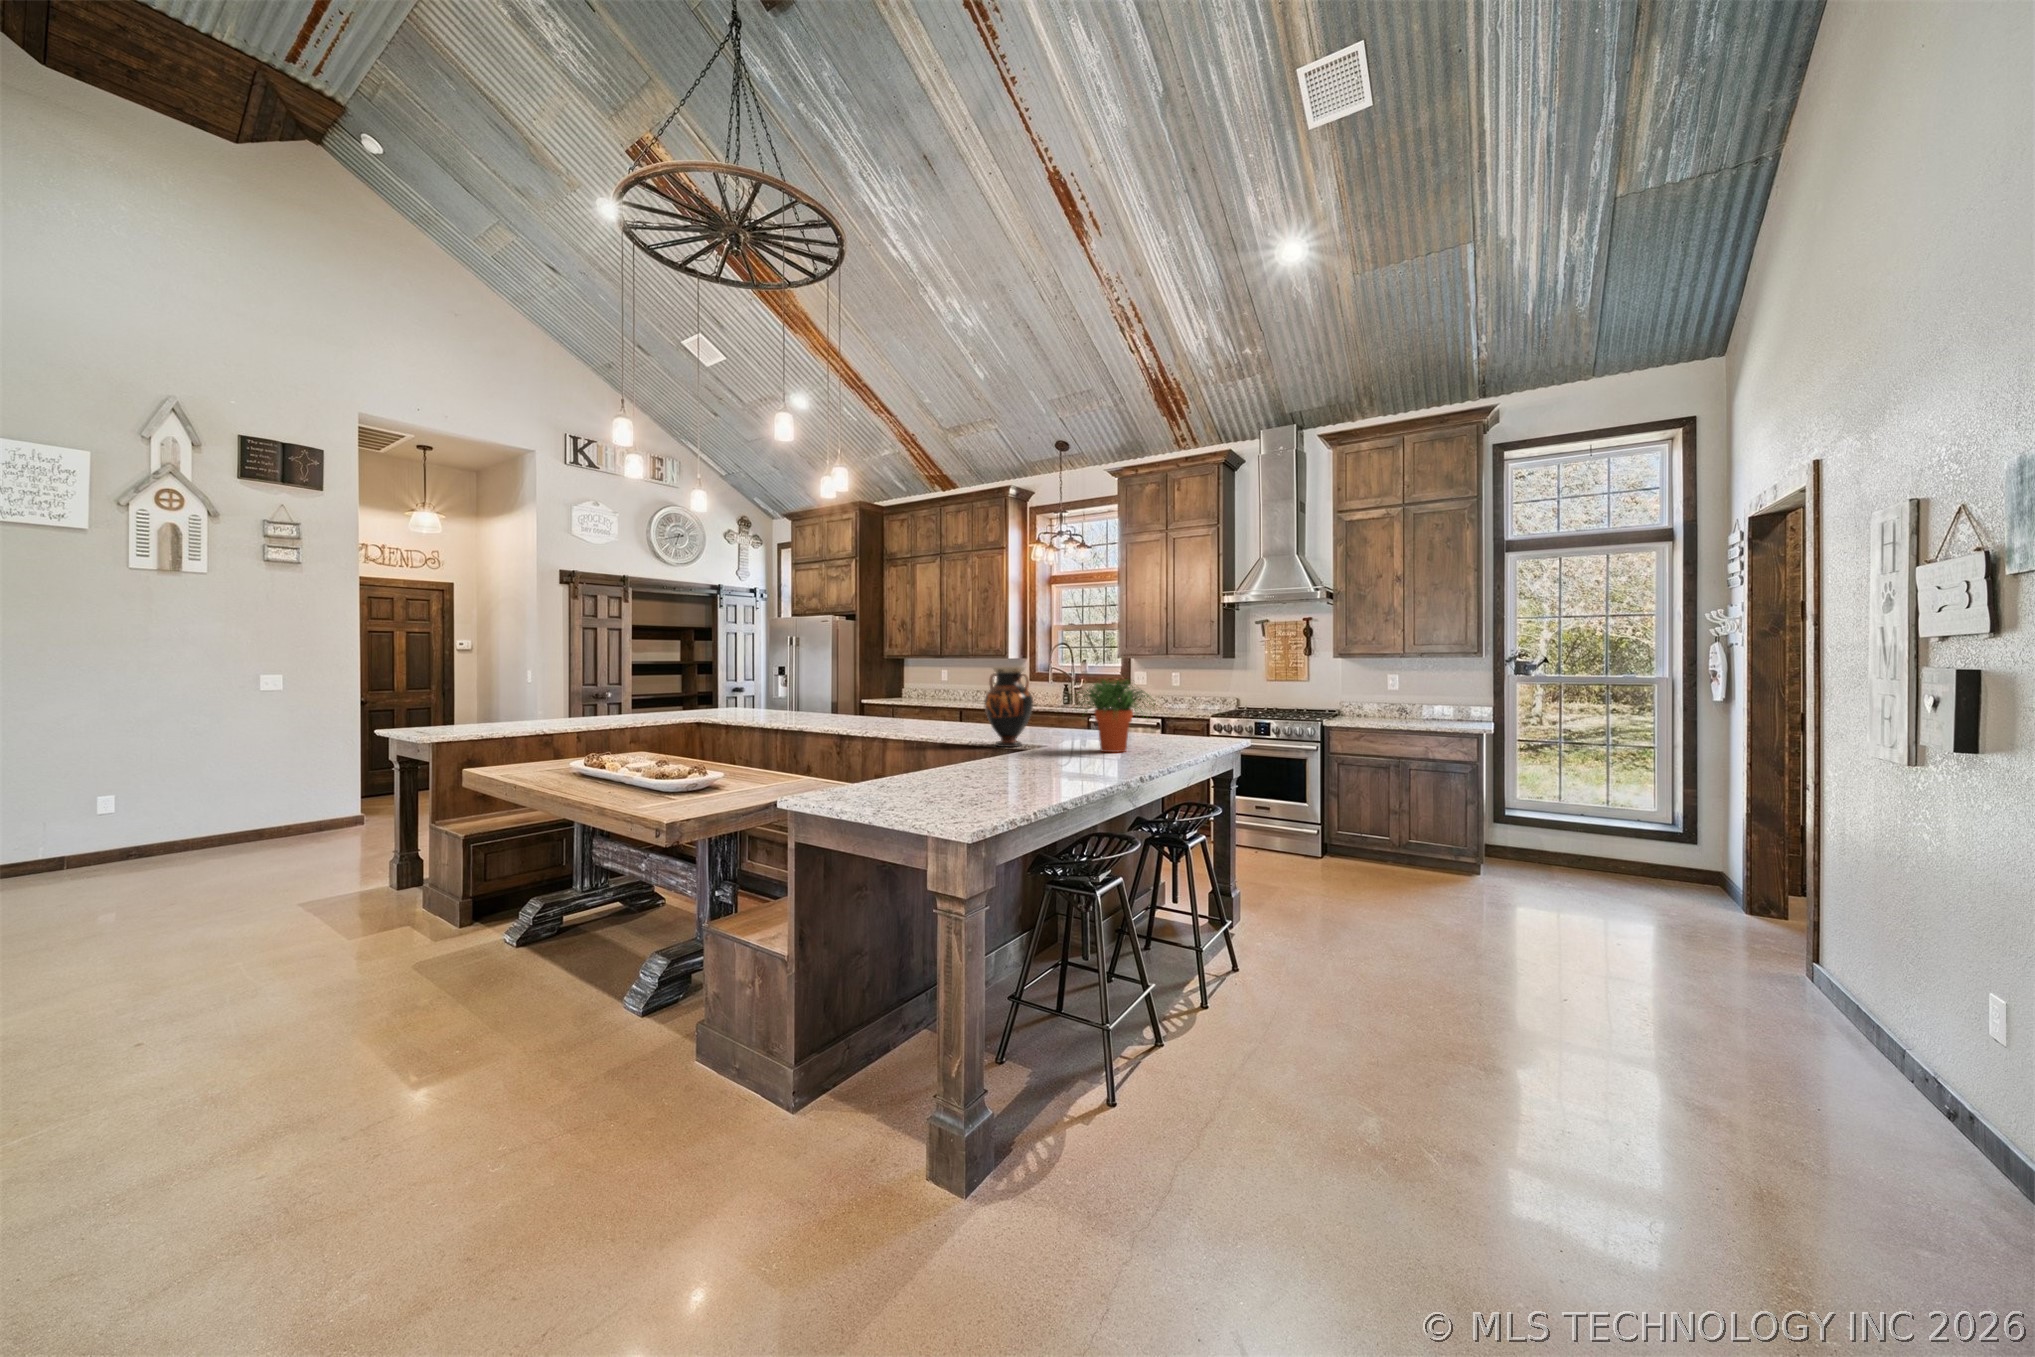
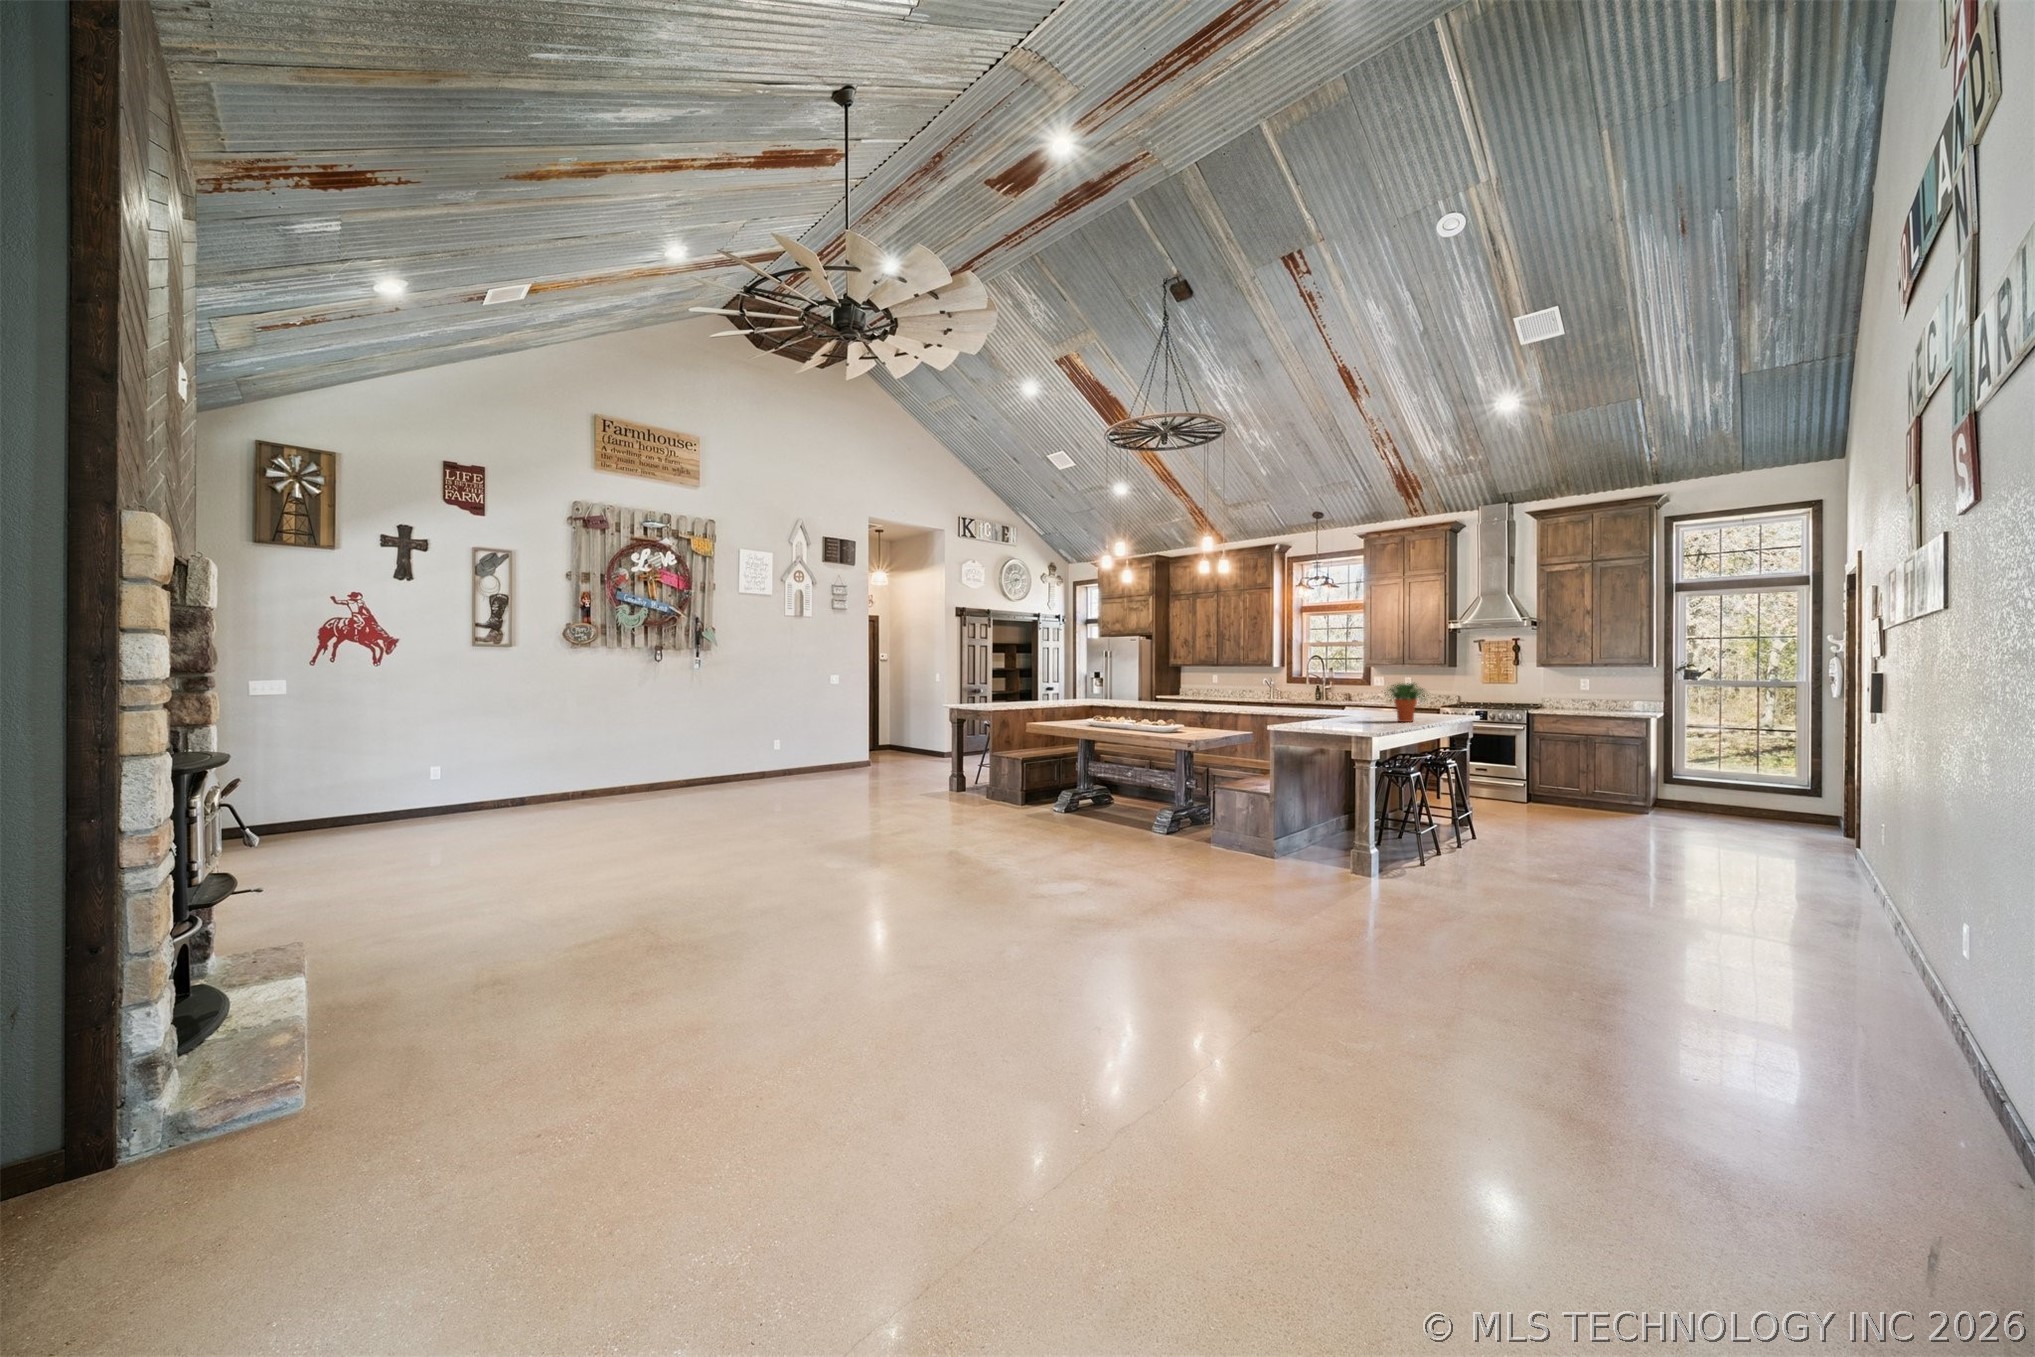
vase: present [984,667,1033,747] -> none [1322,676,1352,720]

